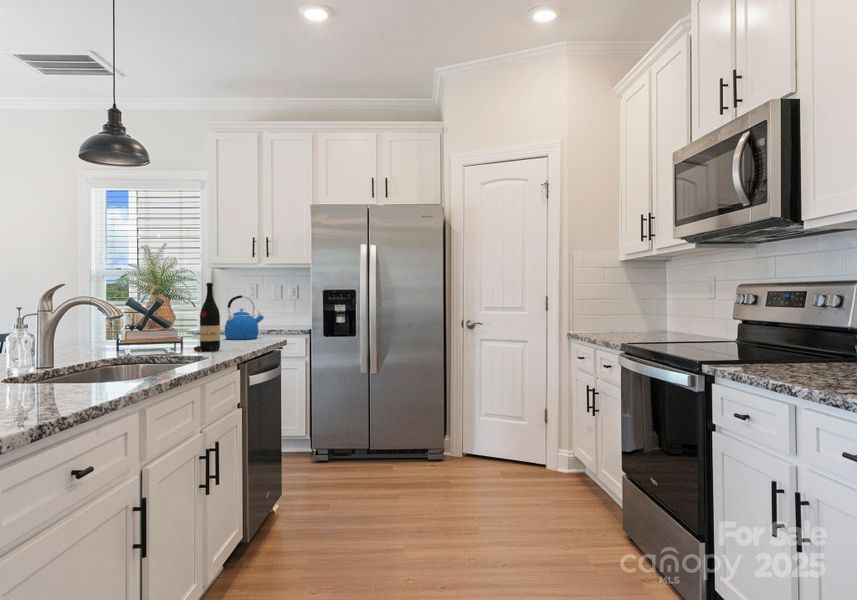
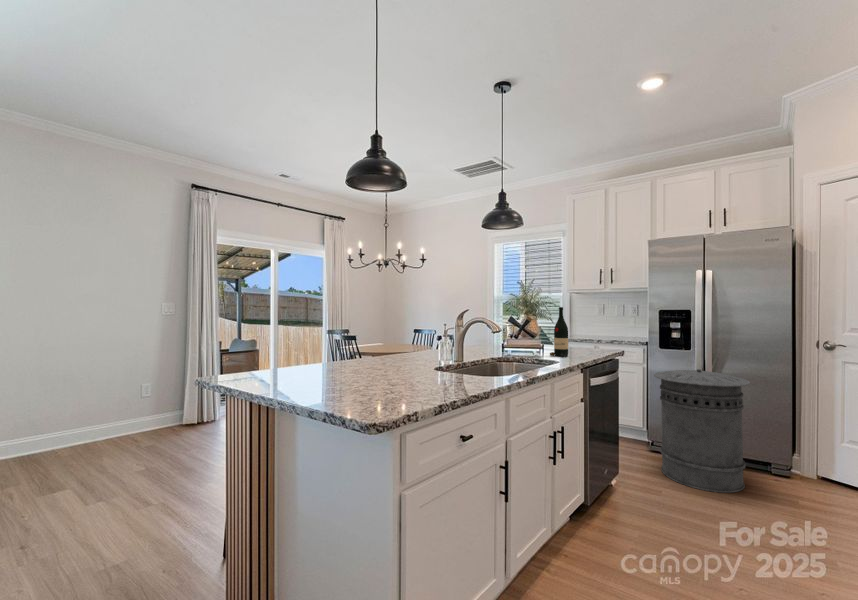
kettle: present [225,295,264,340] -> none [575,314,605,347]
trash can: none [319,356,409,489] -> present [654,369,750,493]

